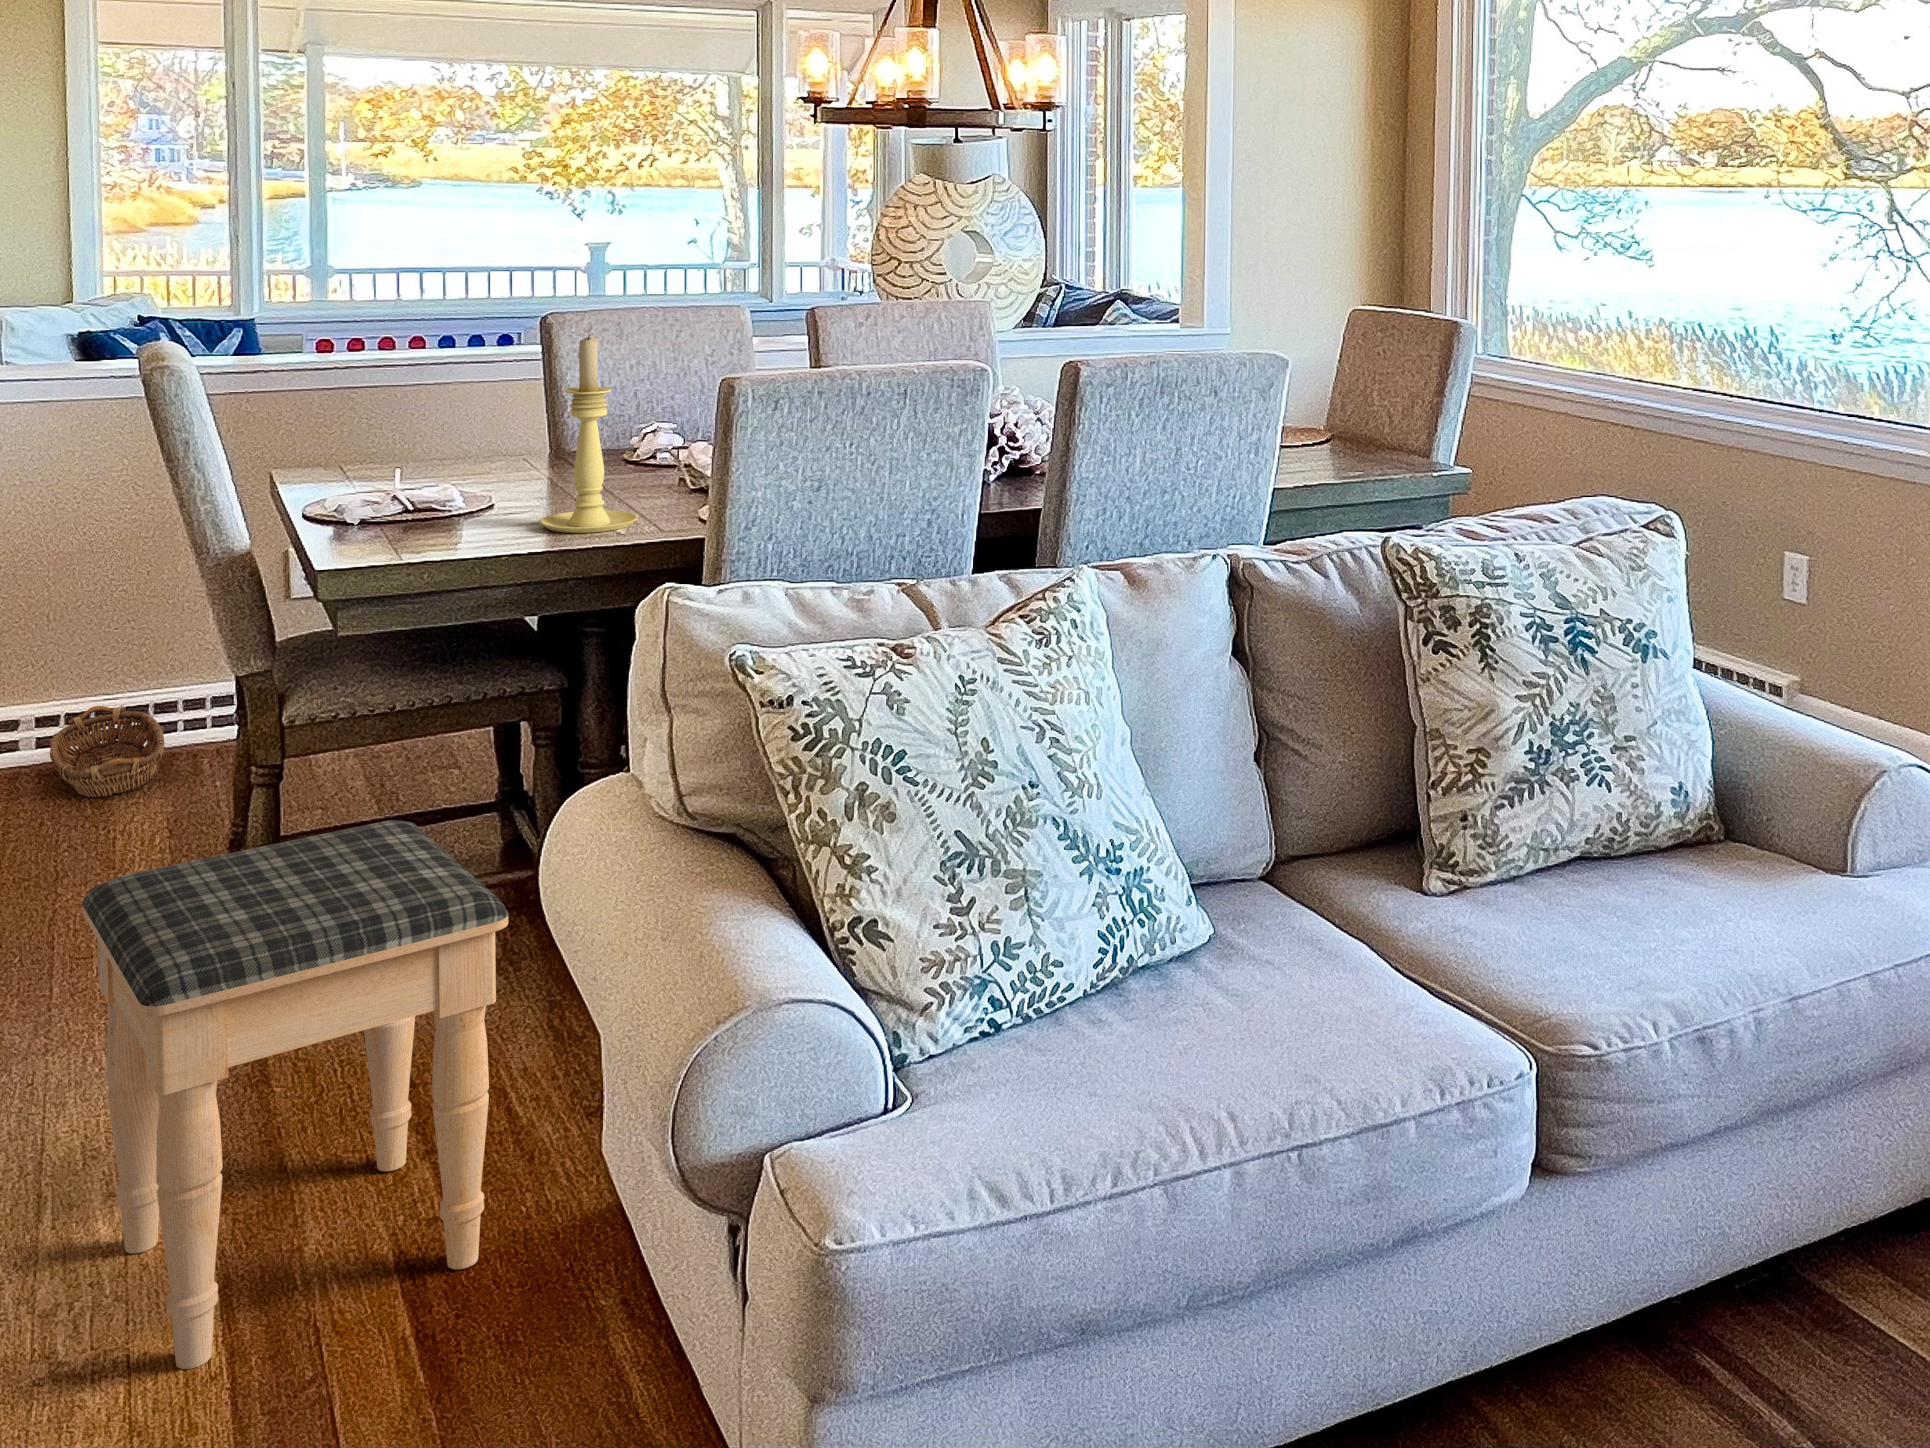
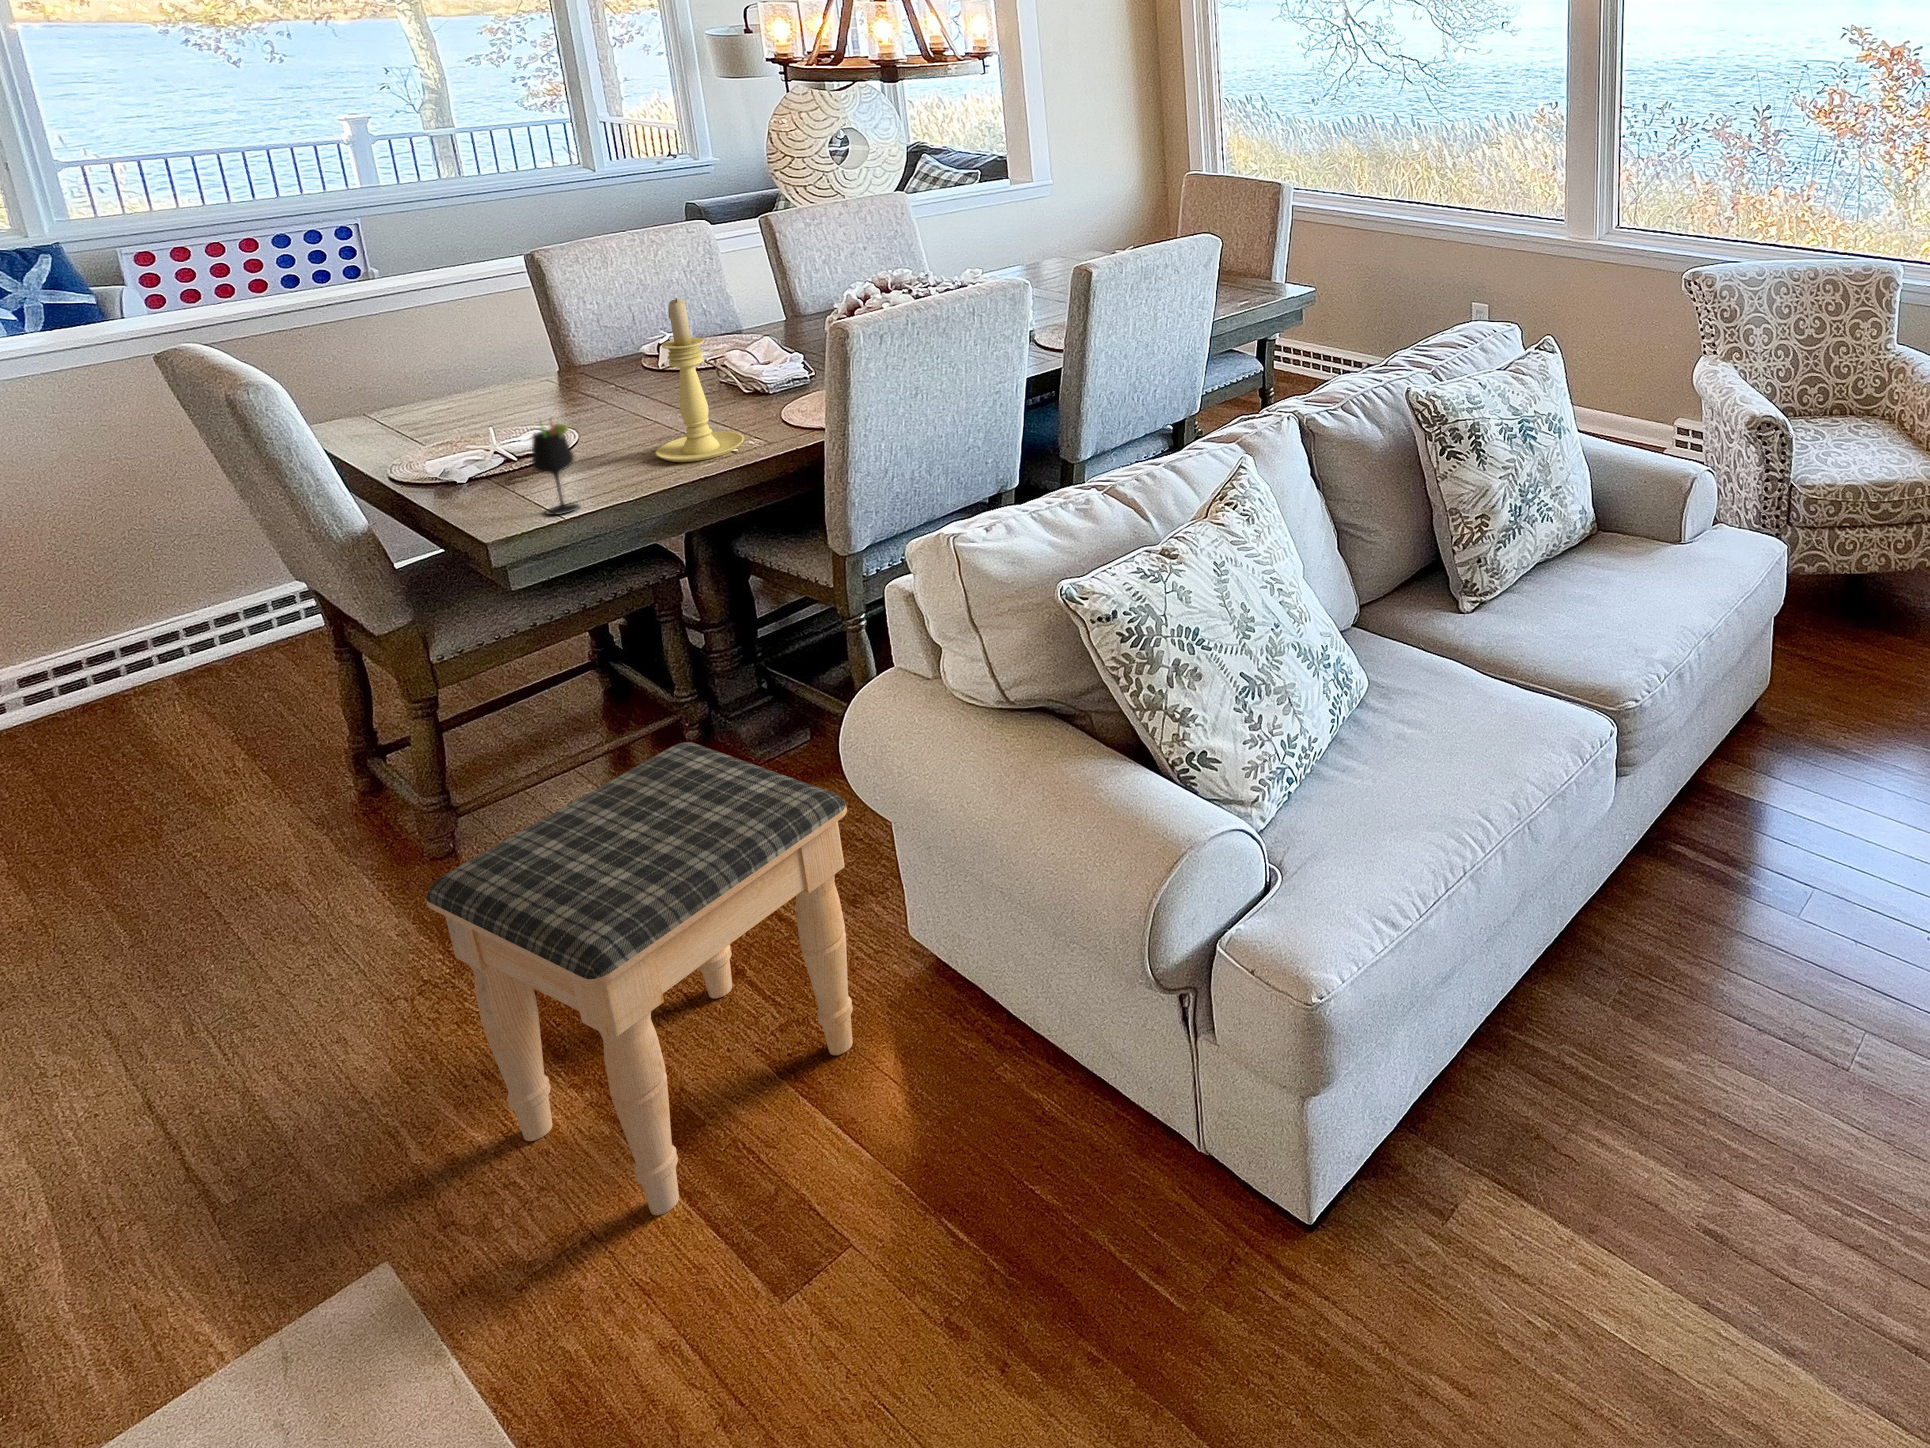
wine glass: none [388,438,431,555] -> present [532,420,580,515]
basket: present [50,706,165,797] -> none [16,648,238,766]

